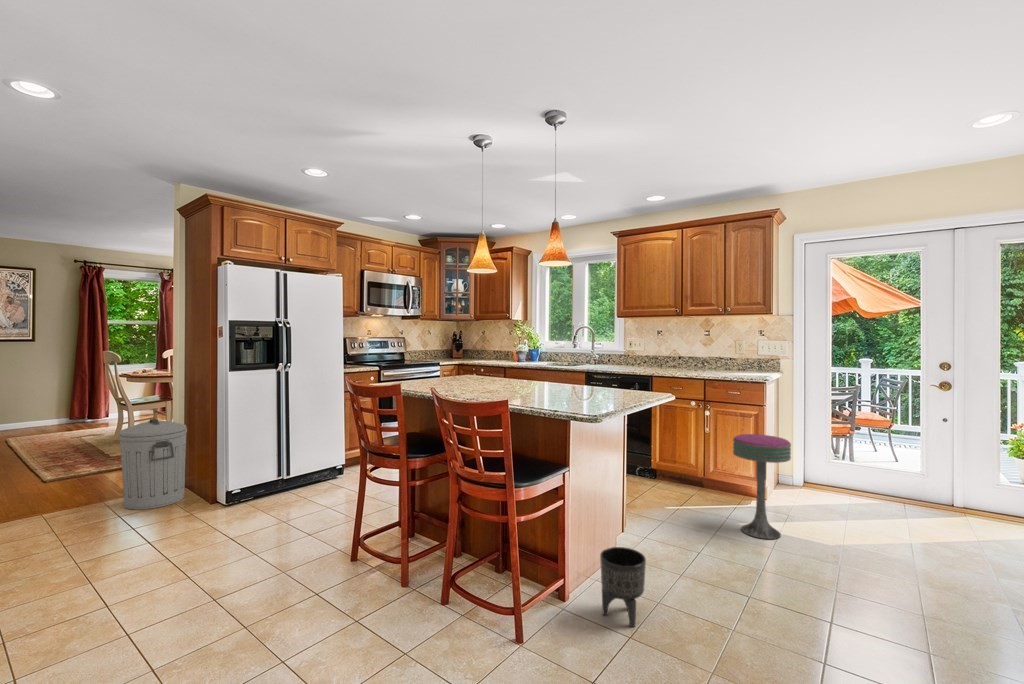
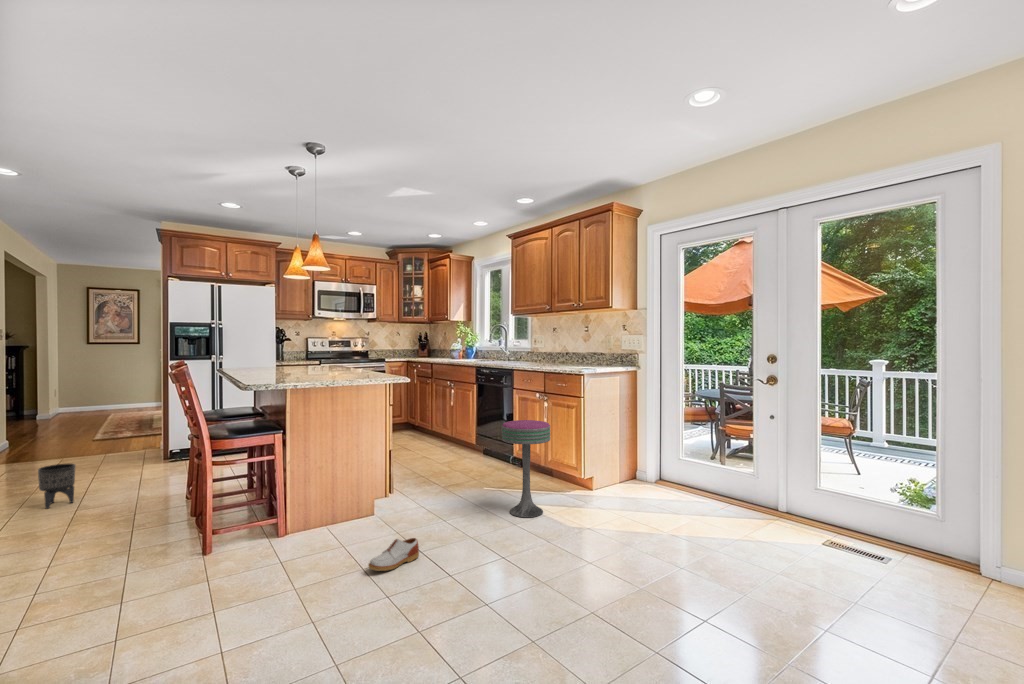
trash can: present [119,419,187,510] -> none [106,395,157,460]
planter: present [600,547,646,627] -> present [38,463,75,509]
shoe: none [751,585,781,633] -> present [368,538,419,571]

